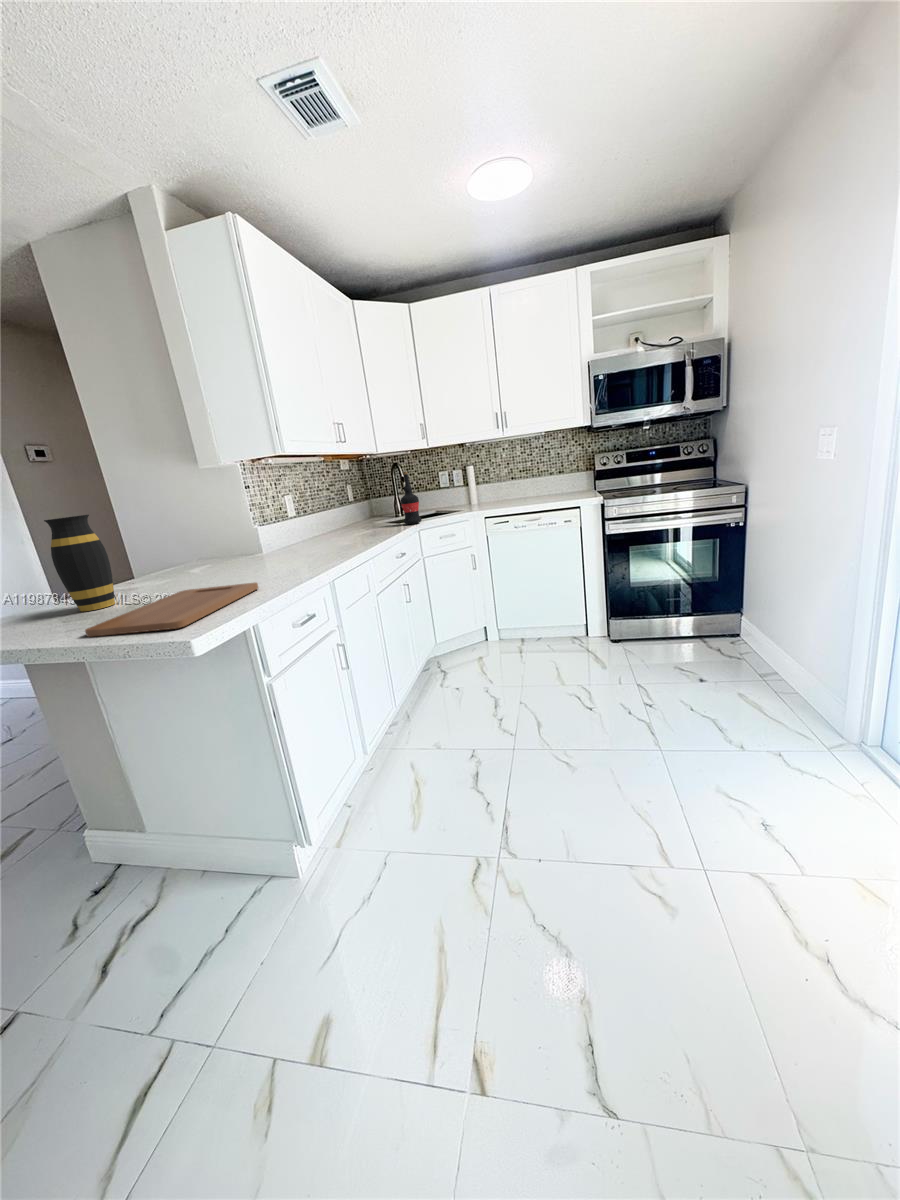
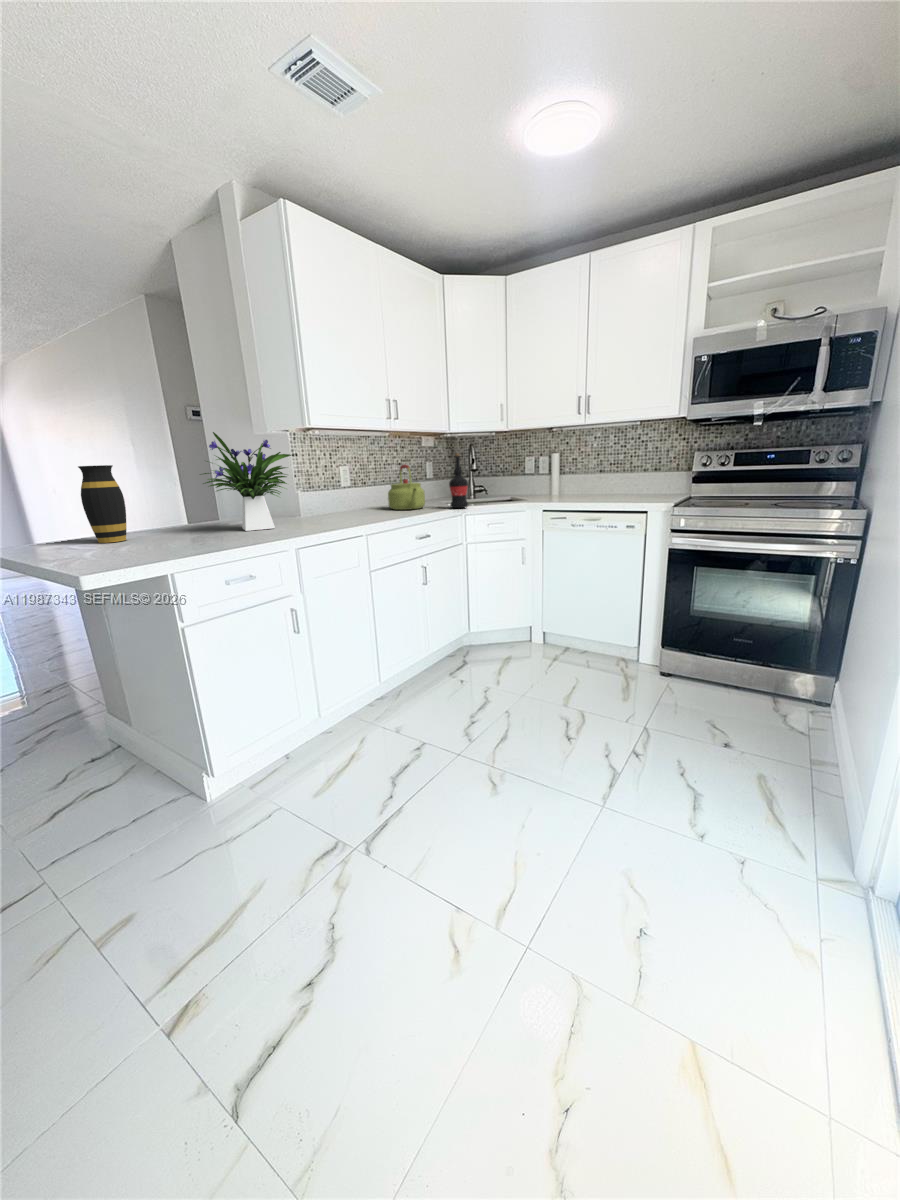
flower arrangement: none [182,466,286,572] -> present [200,432,291,531]
kettle: none [339,487,378,533] -> present [388,465,425,510]
cutting board: present [85,582,258,637] -> none [51,538,212,565]

